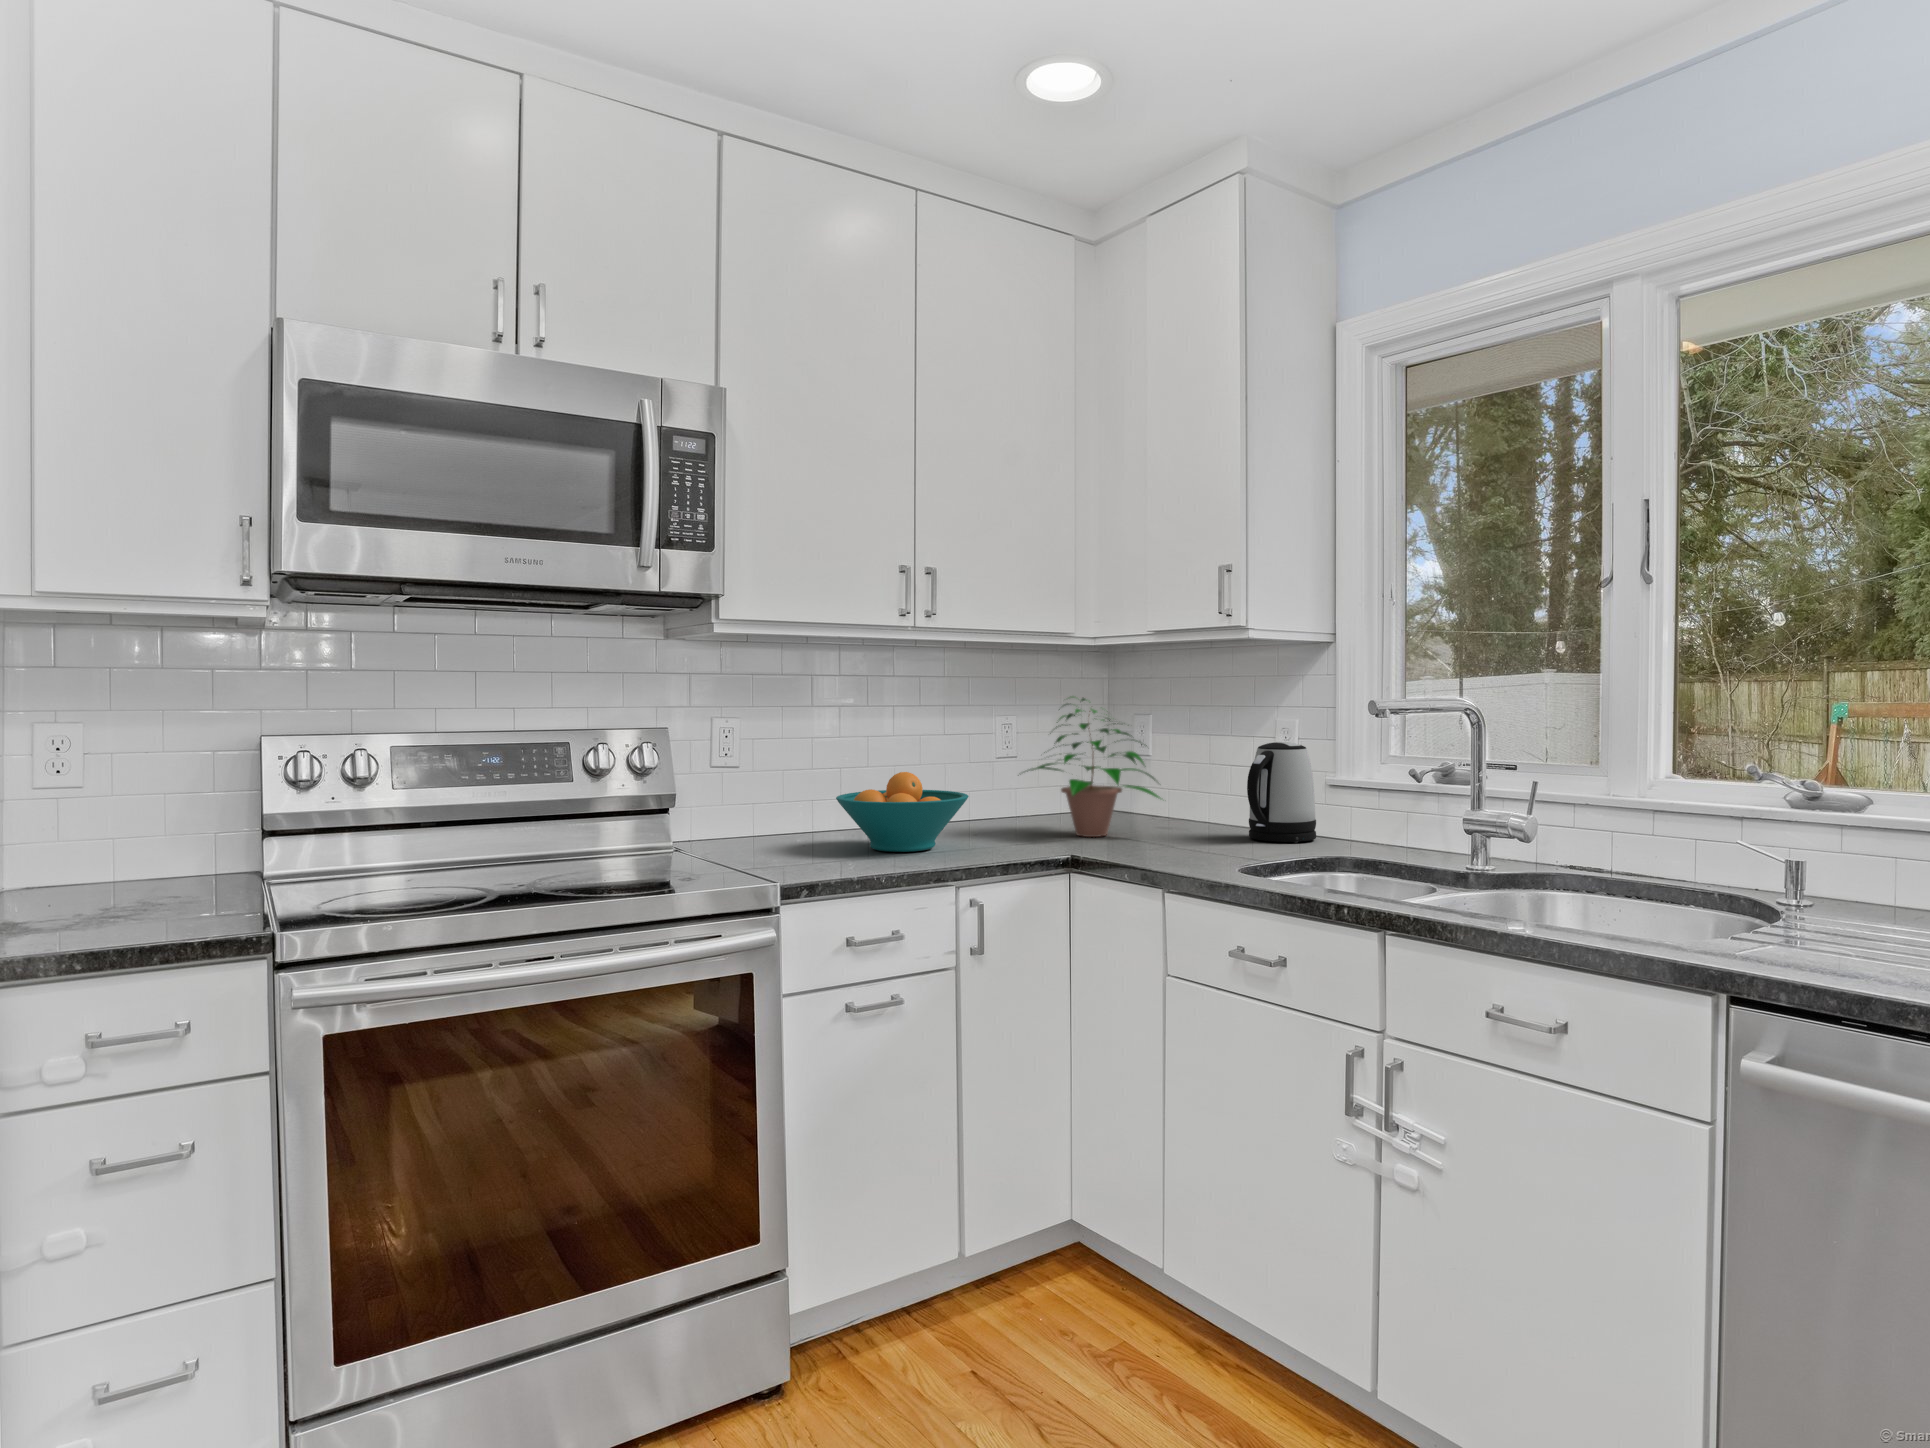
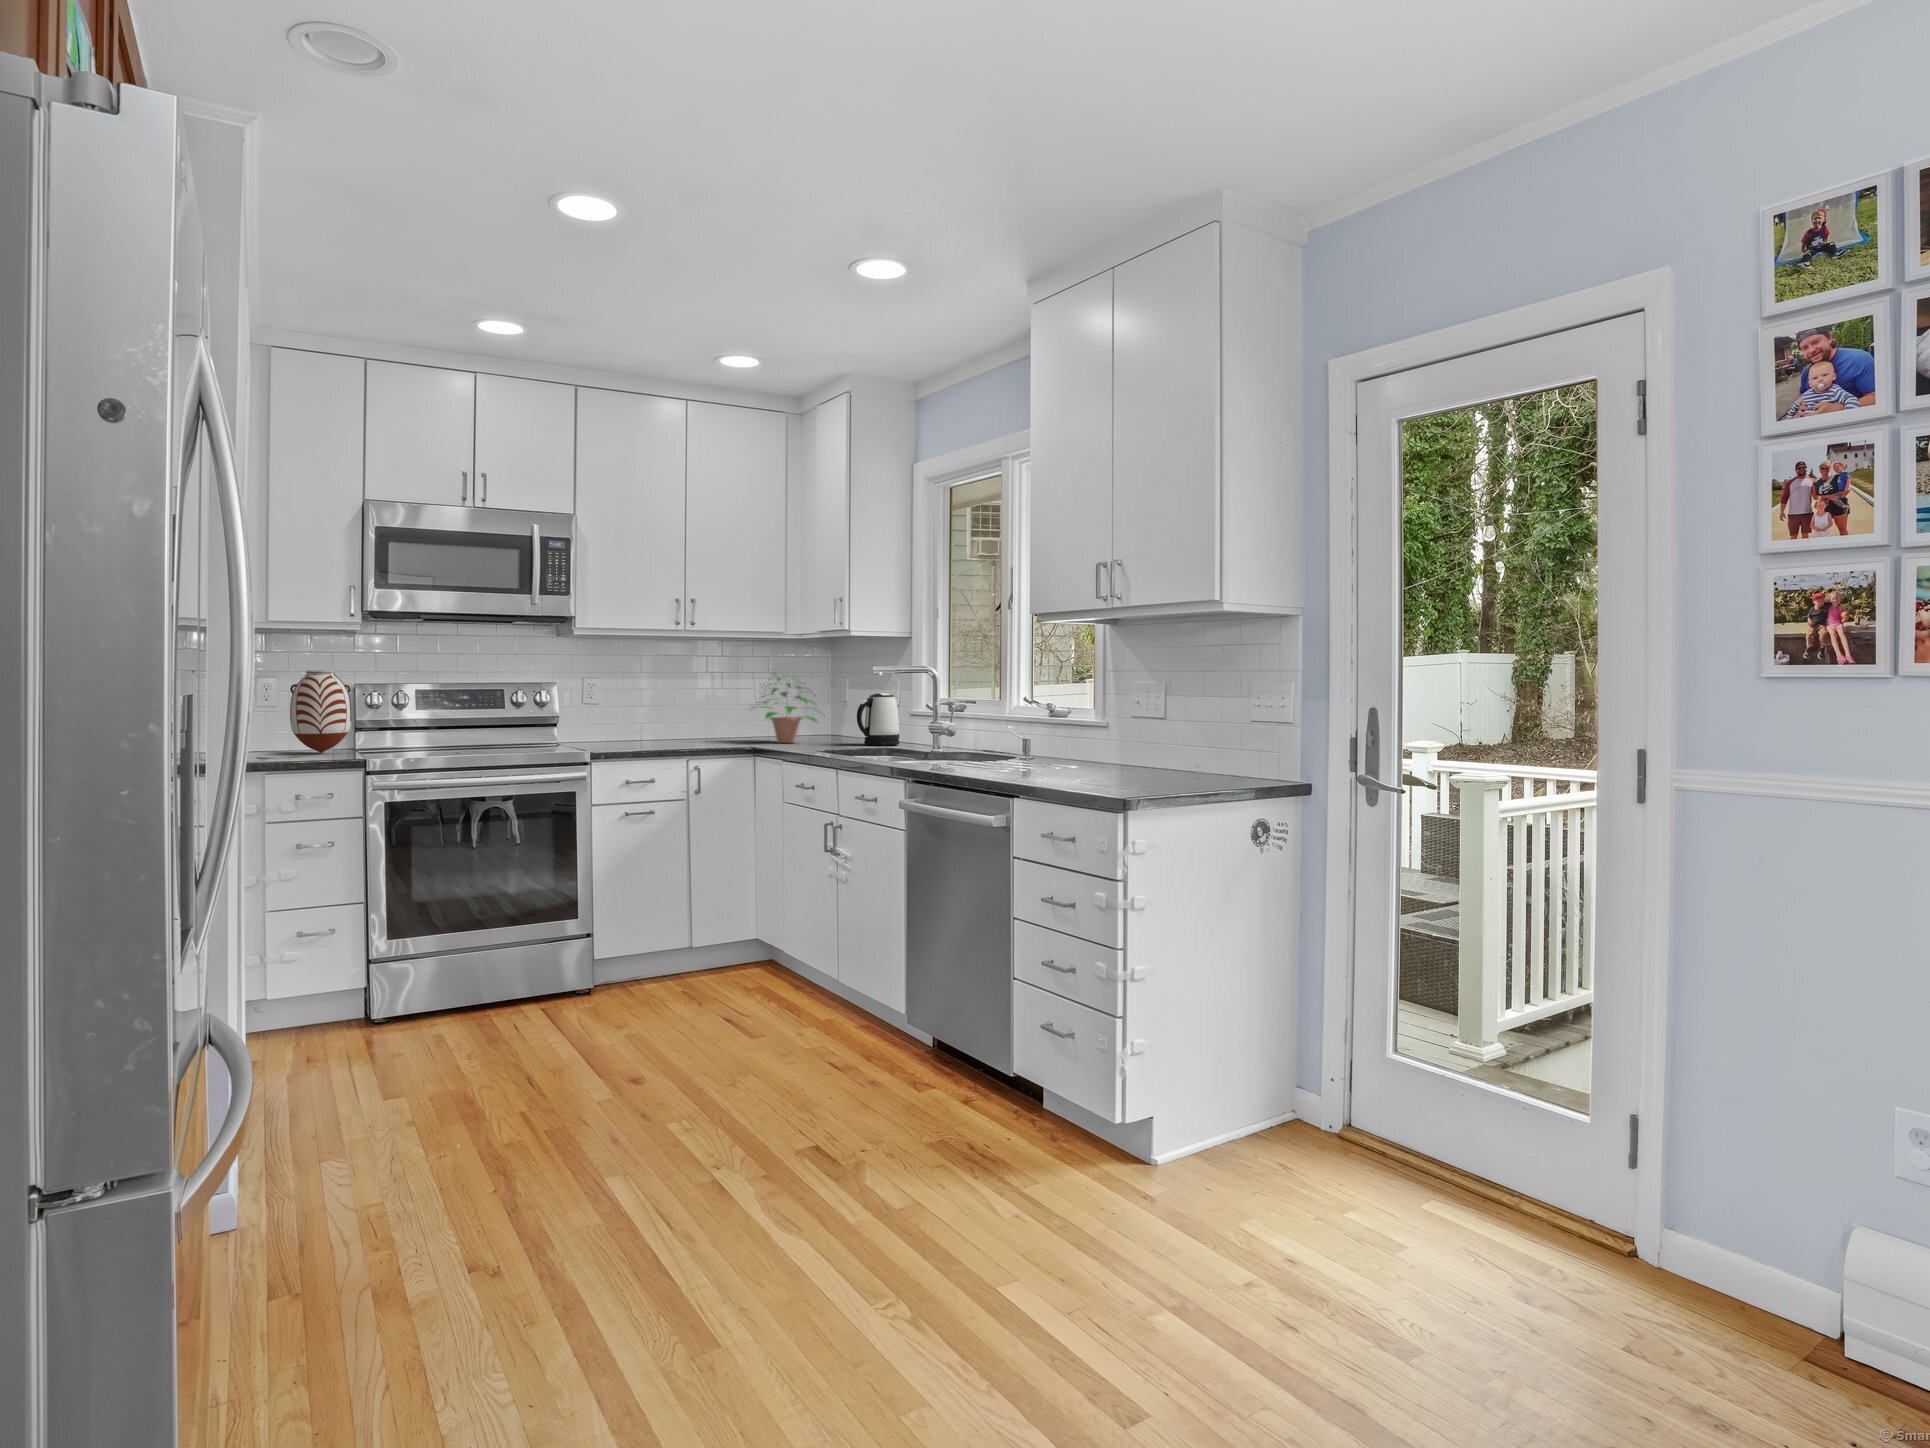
vase: none [92,712,245,908] -> present [290,670,351,753]
fruit bowl: present [836,772,969,852] -> none [638,706,708,745]

